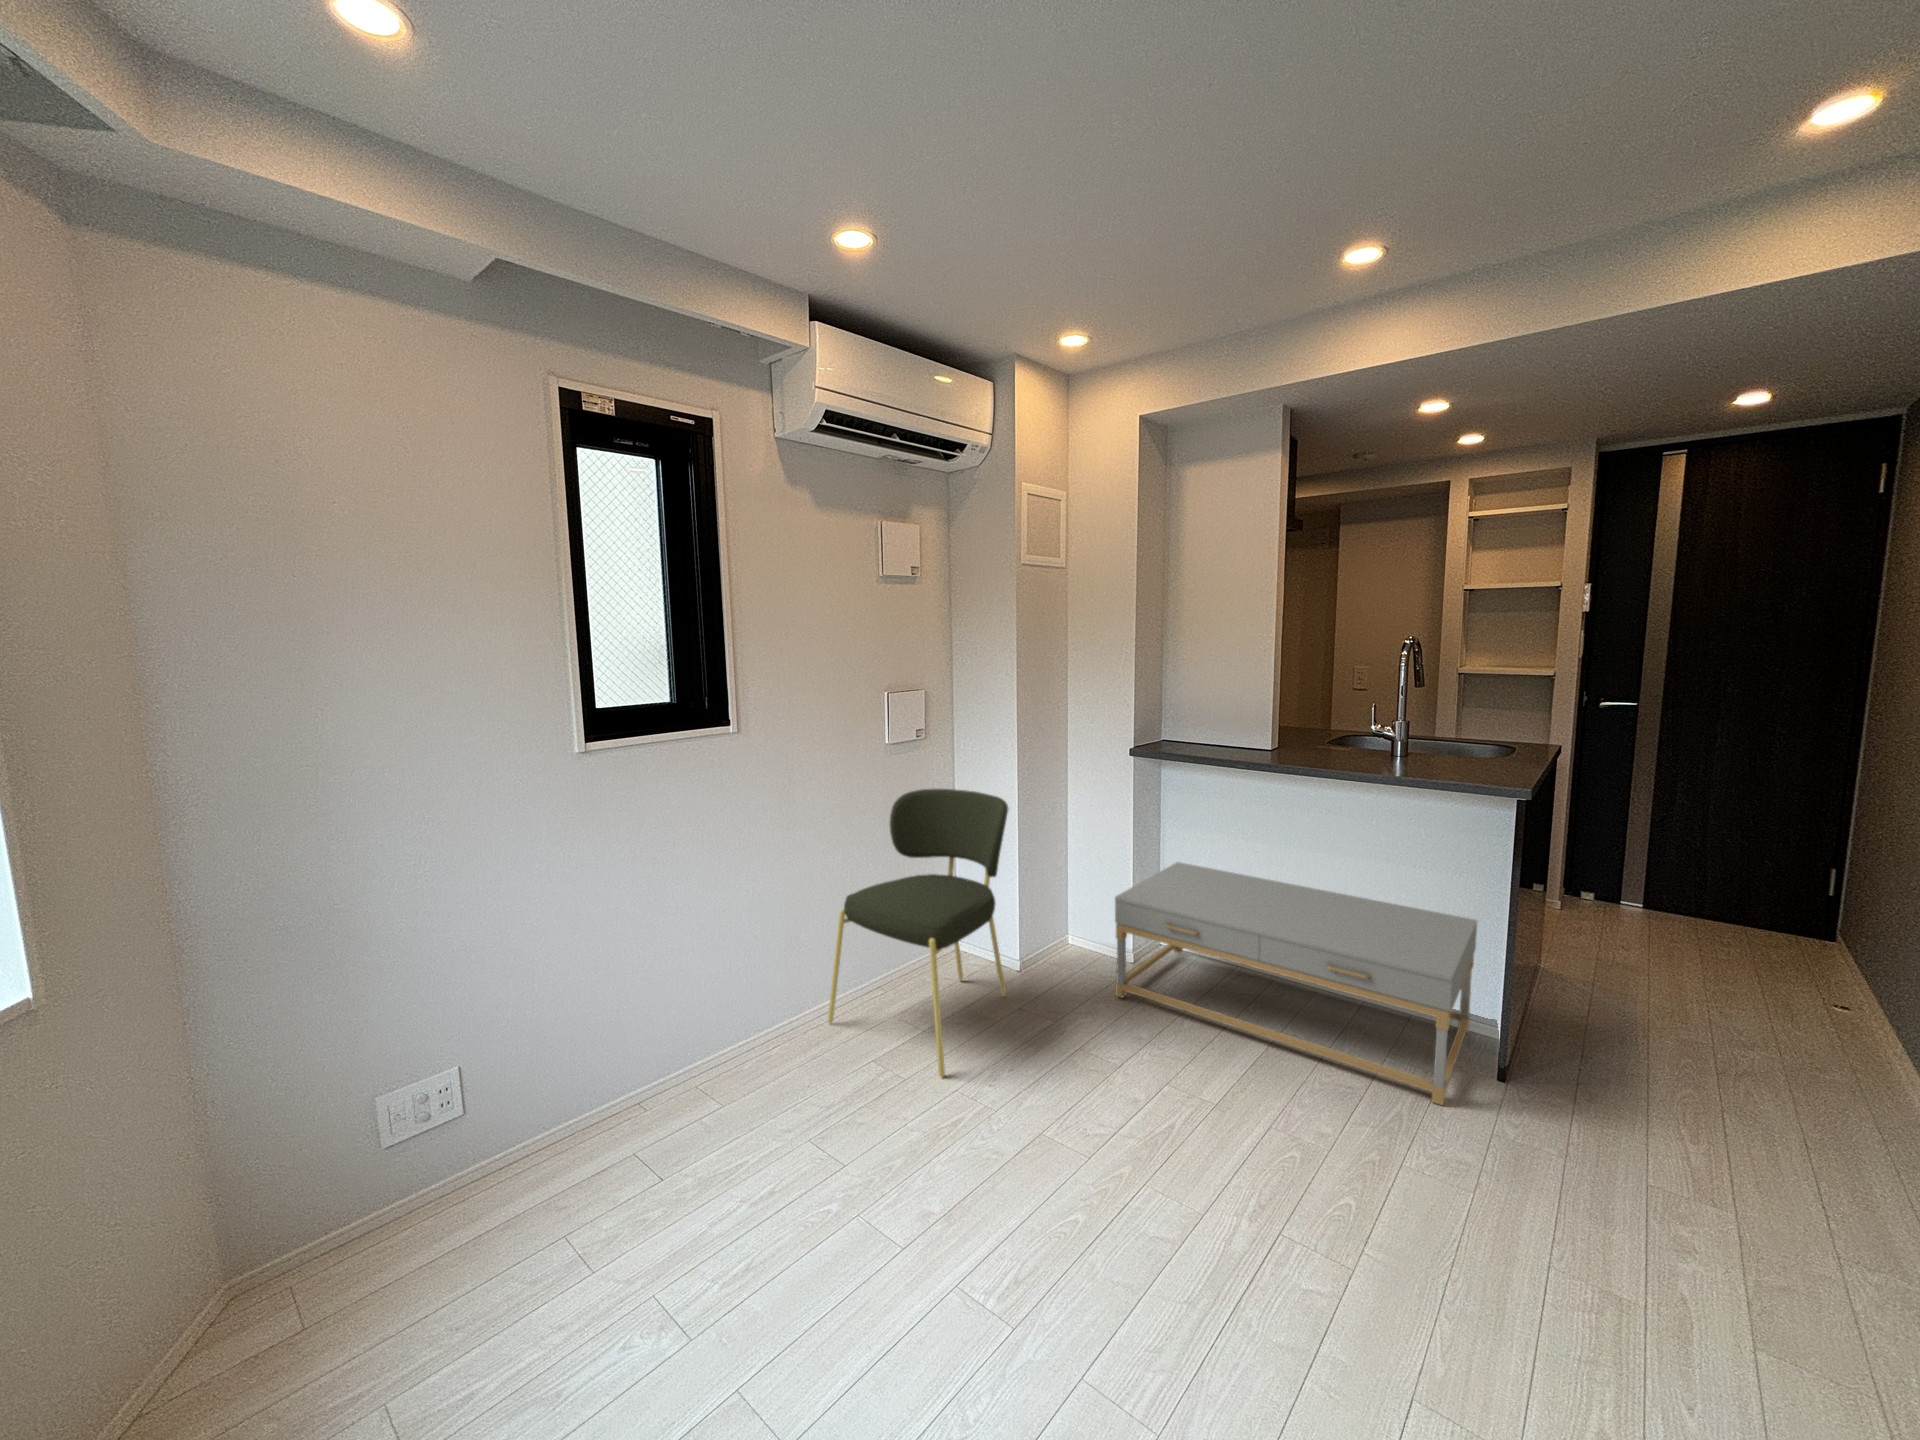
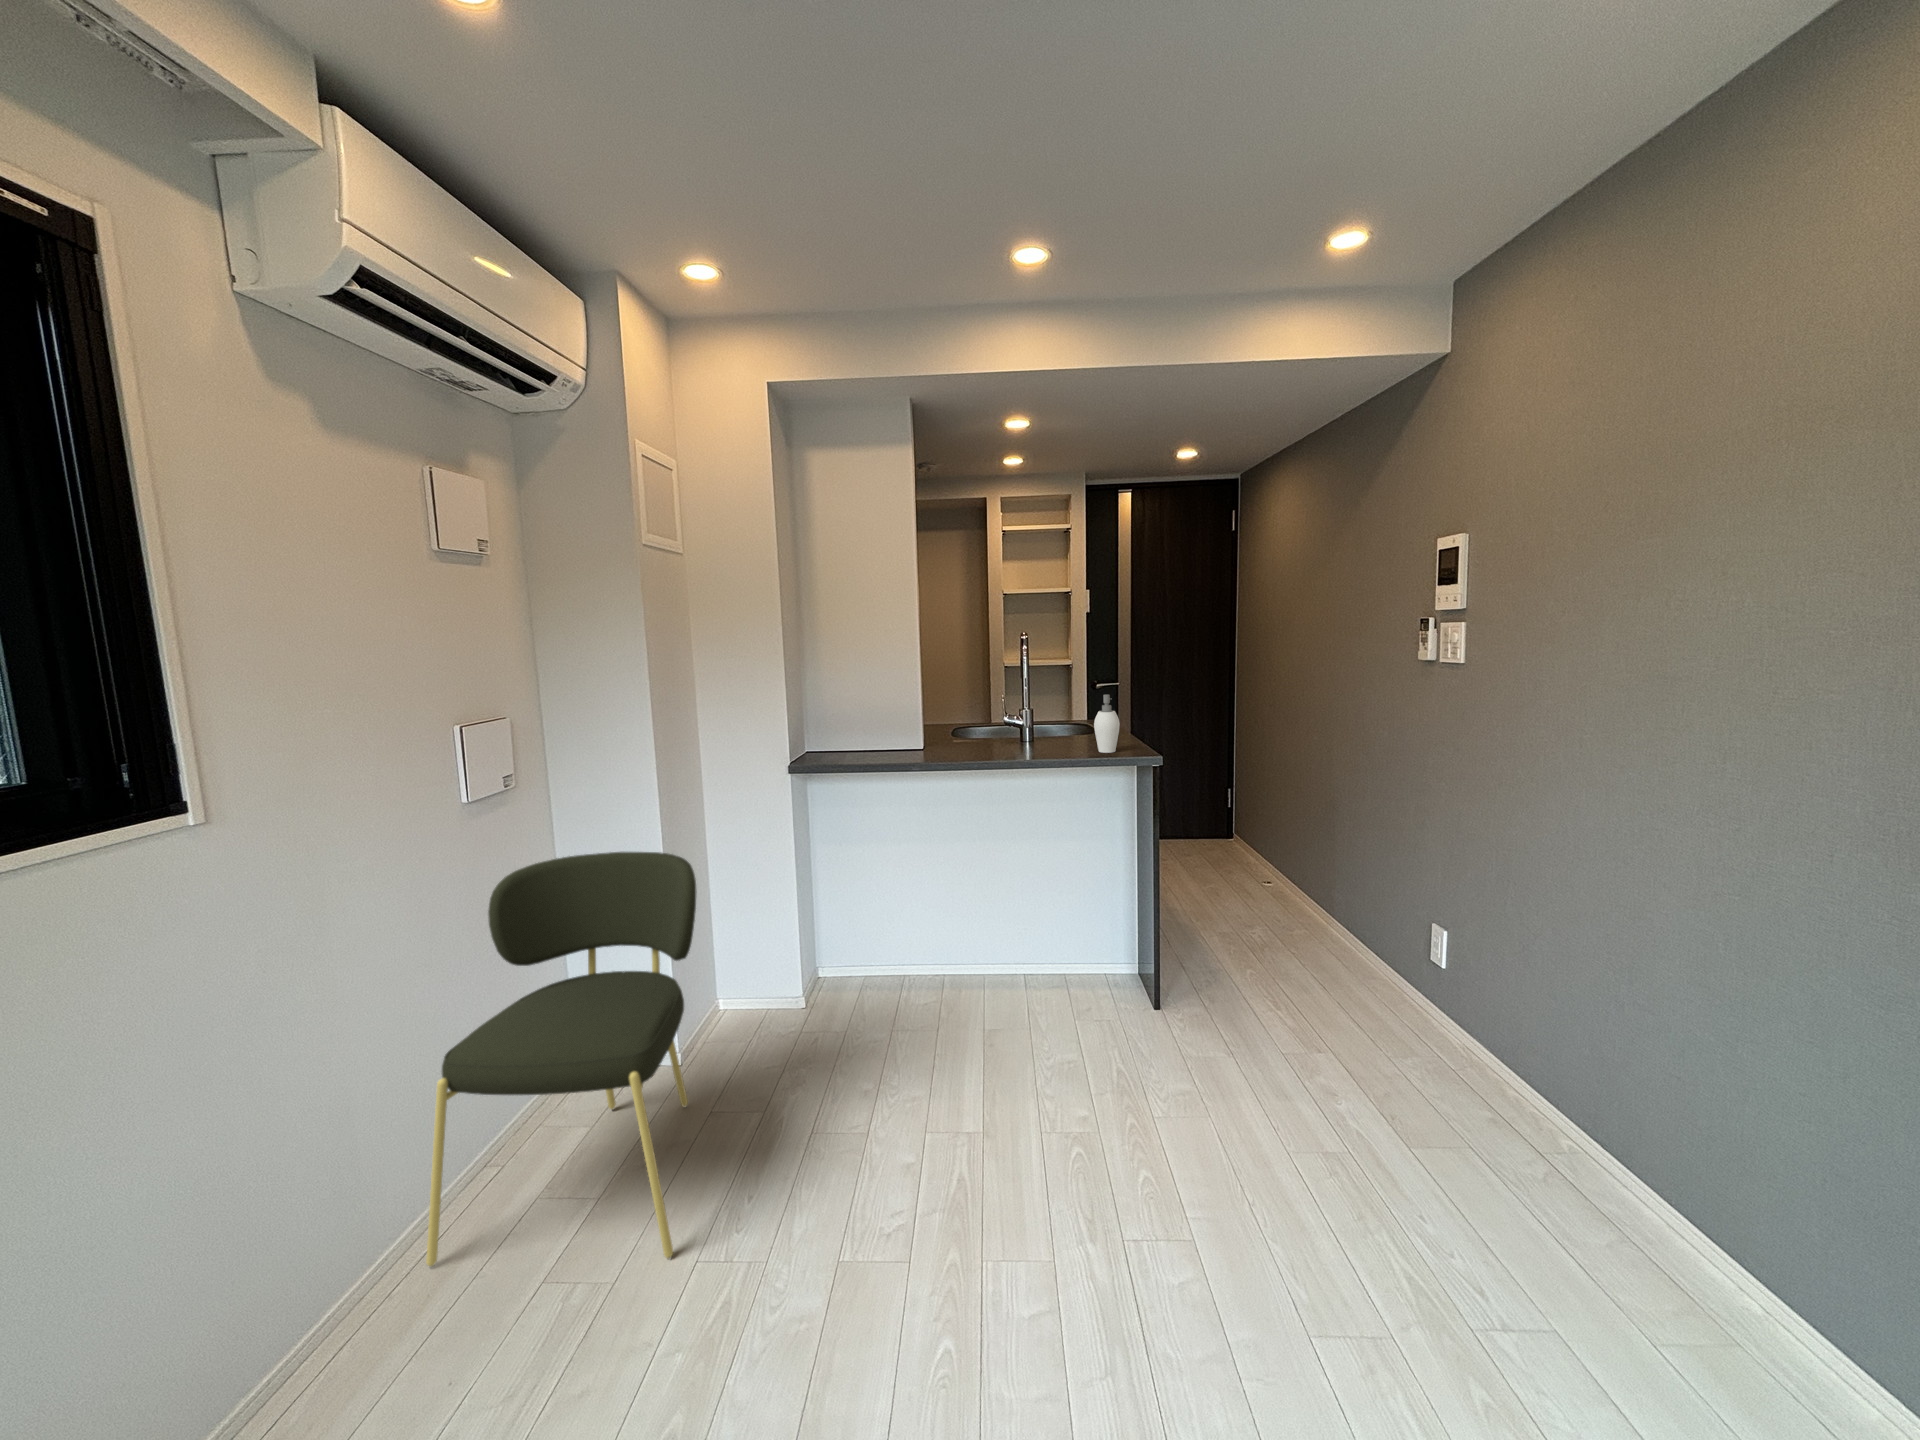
soap dispenser: none [1465,709,1511,777] -> present [1094,695,1120,753]
coffee table: present [1115,862,1477,1105] -> none [808,875,1139,1053]

